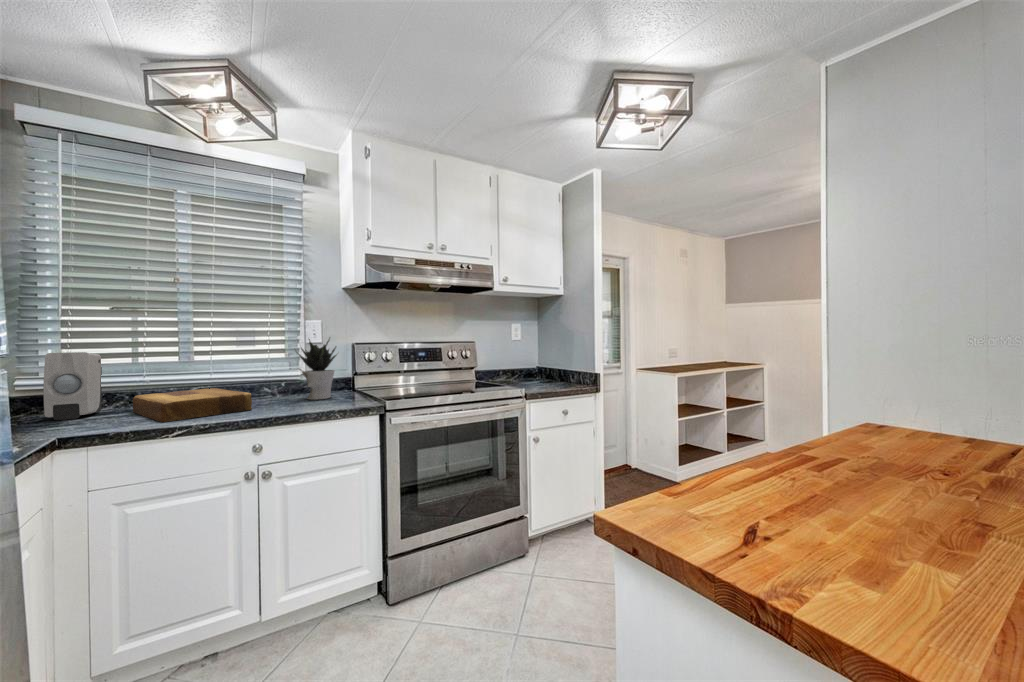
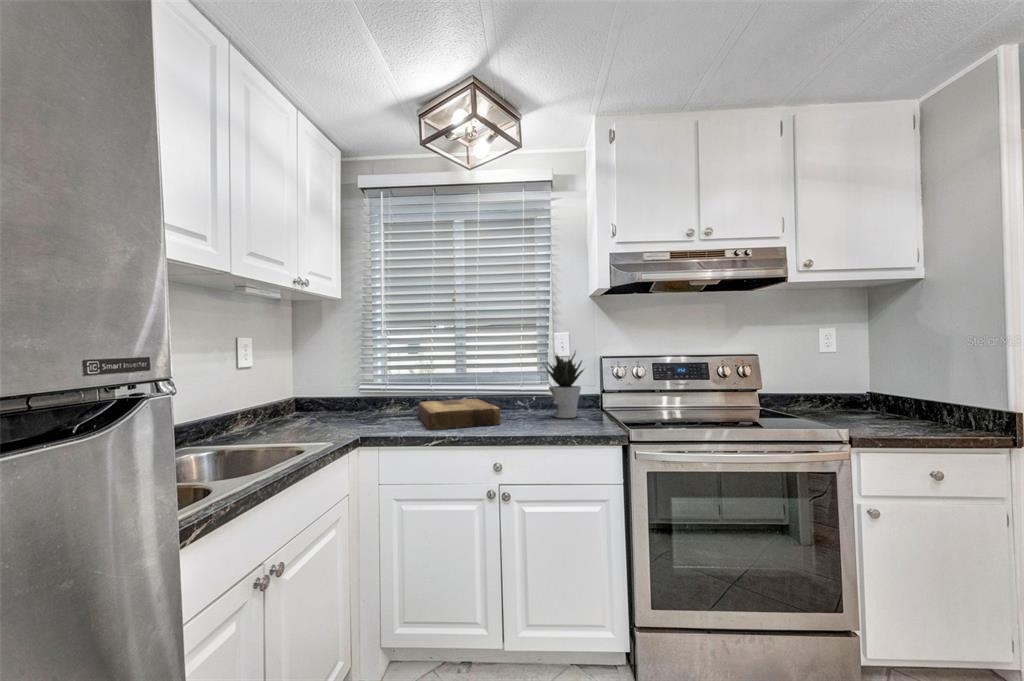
soap dispenser: present [43,352,102,420] -> none [365,364,402,419]

